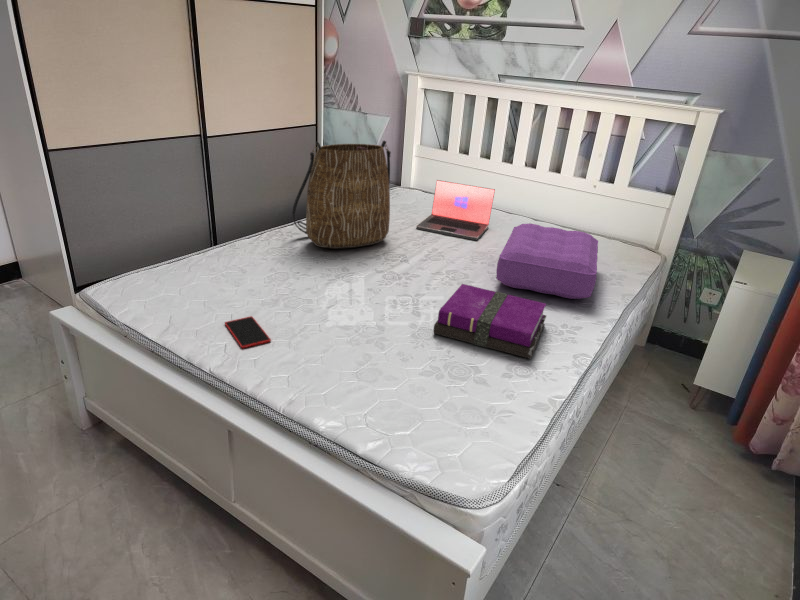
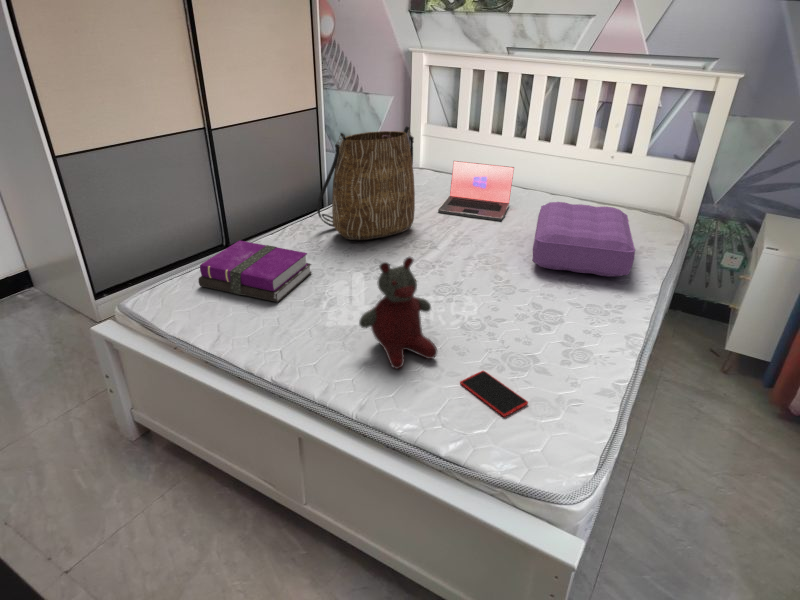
stuffed bear: none [301,258,378,369] -> present [359,257,437,369]
notebook: present [433,284,546,359] -> present [198,241,312,302]
smartphone: present [225,316,271,348] -> present [460,371,528,417]

